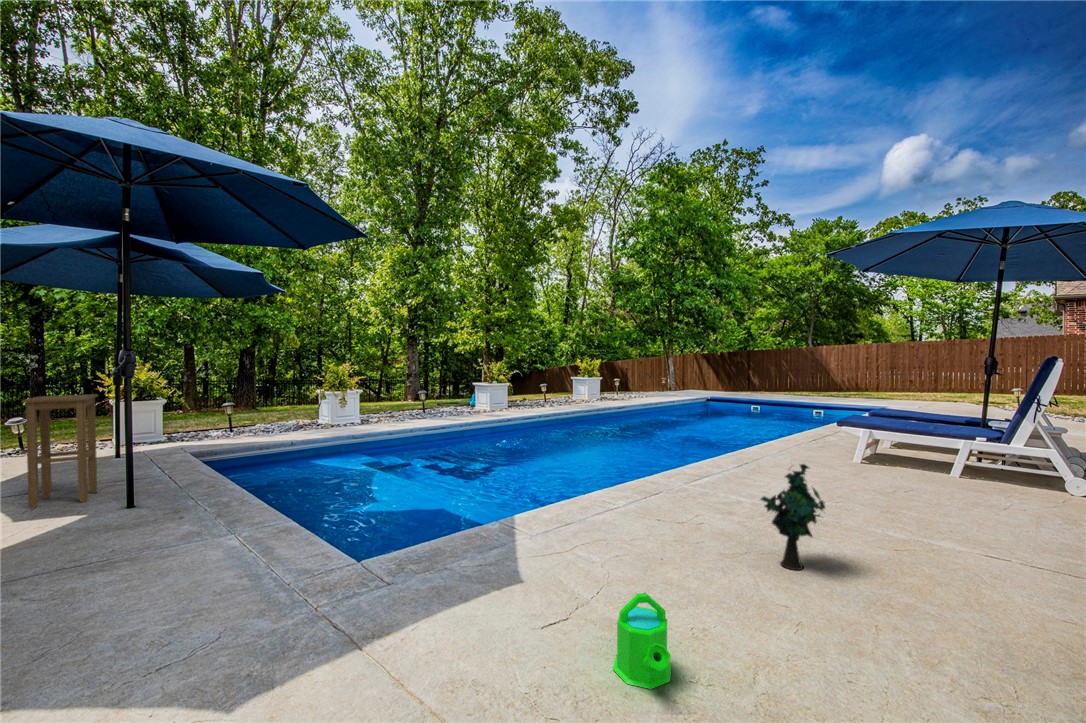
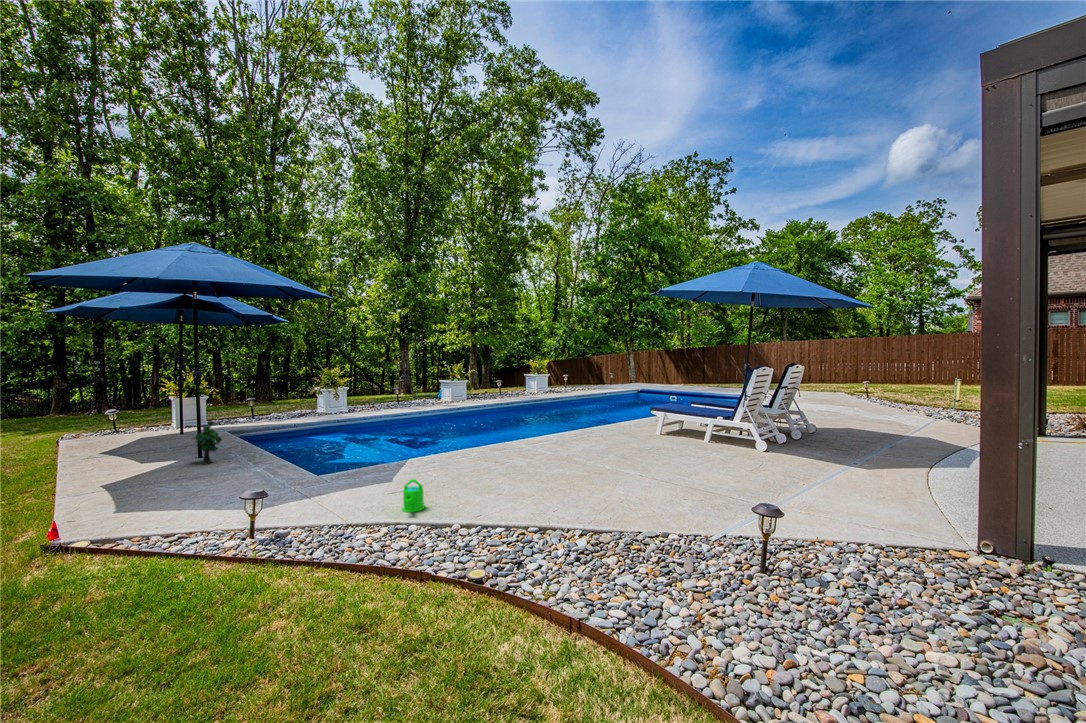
stool: present [22,394,98,509] -> none [138,395,176,460]
decorative plant: present [761,464,825,570] -> present [195,422,222,465]

